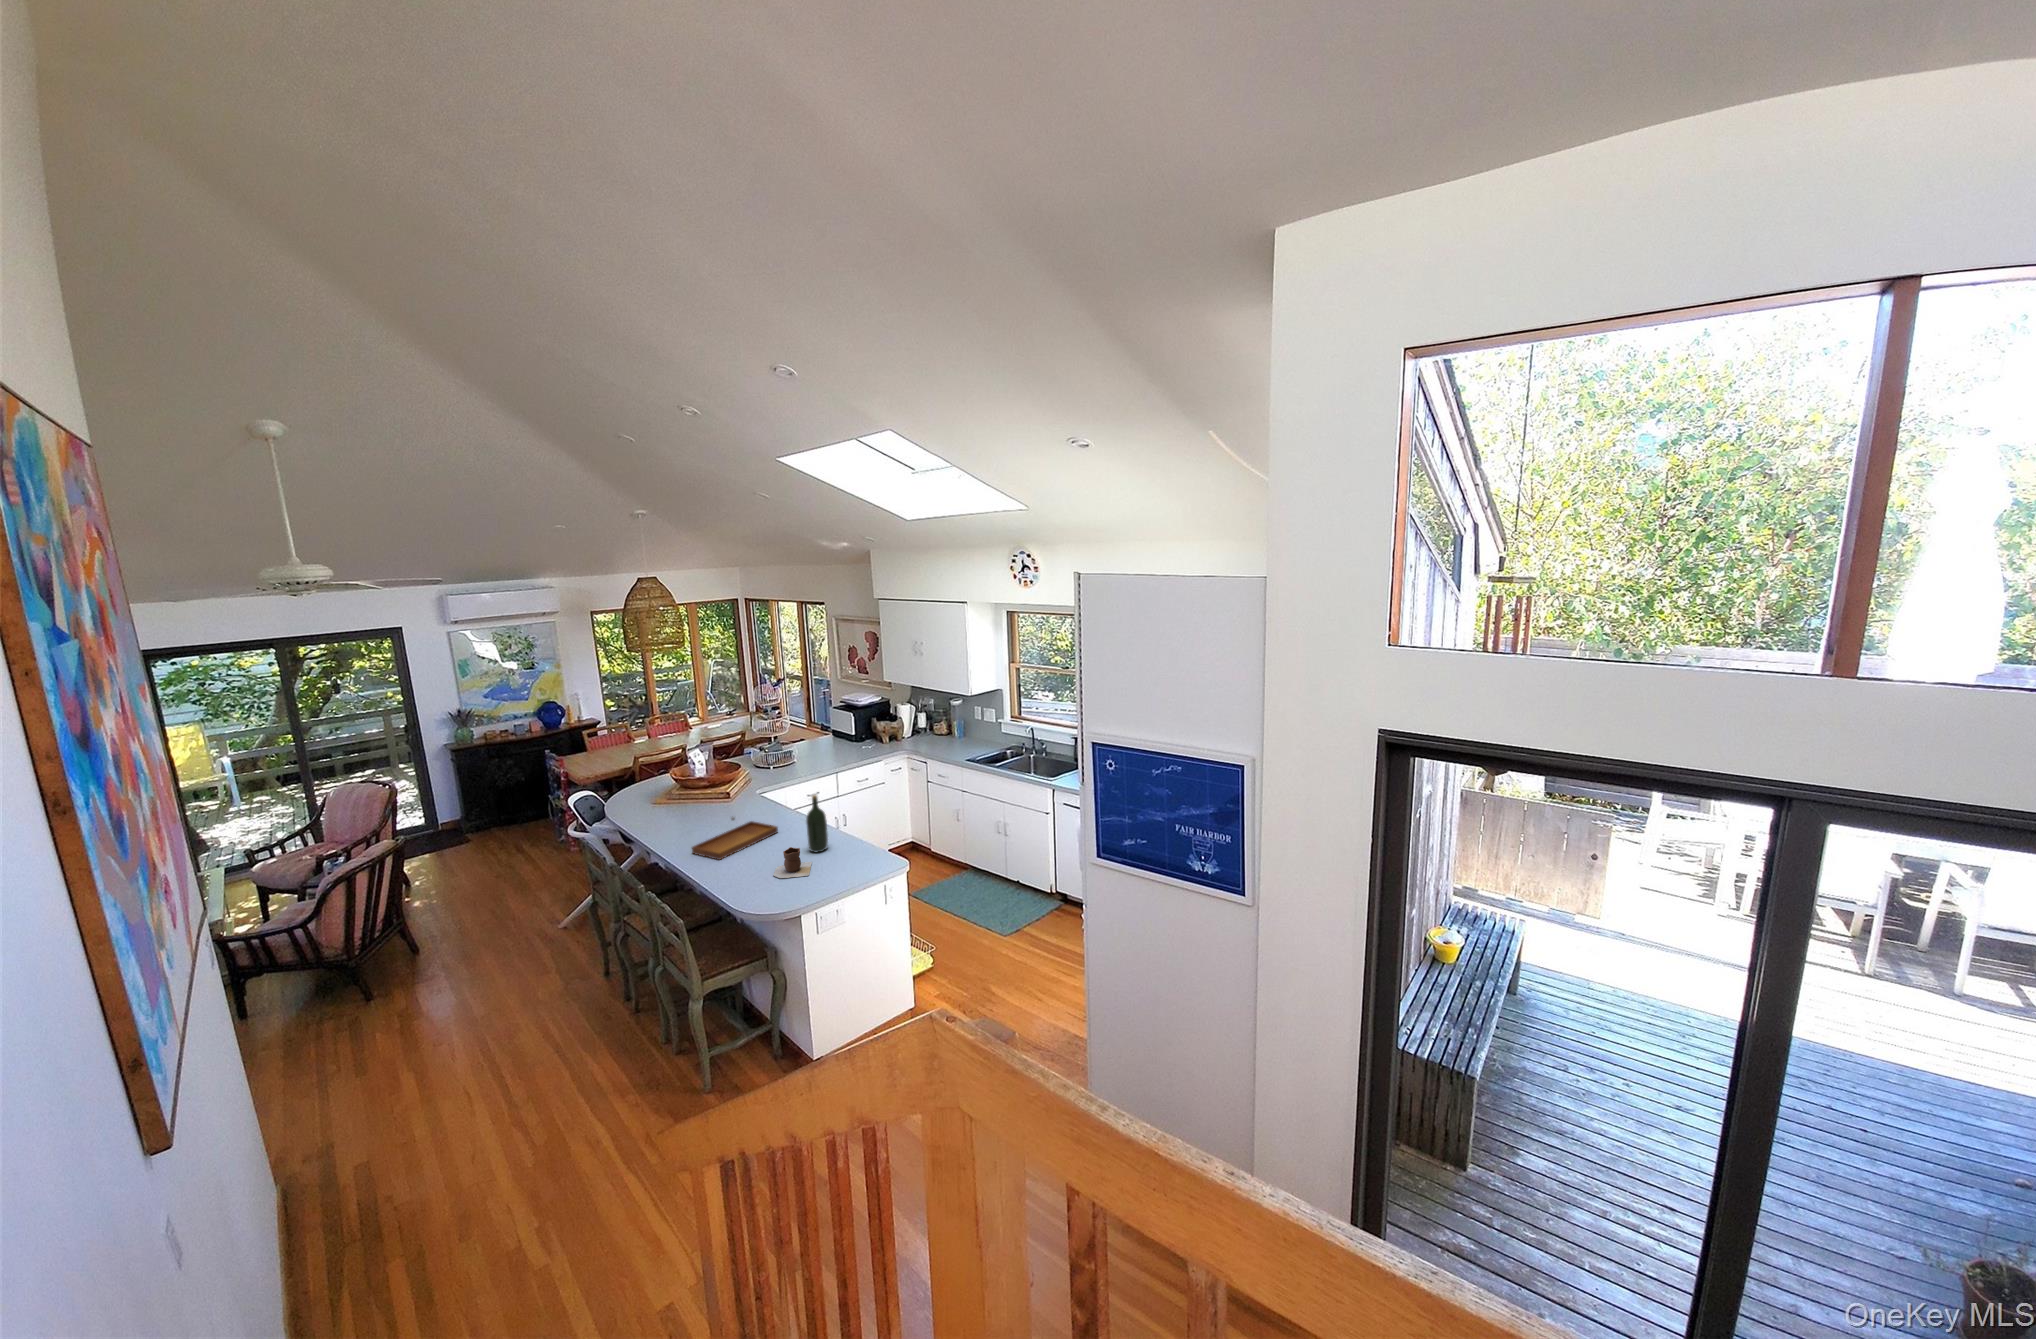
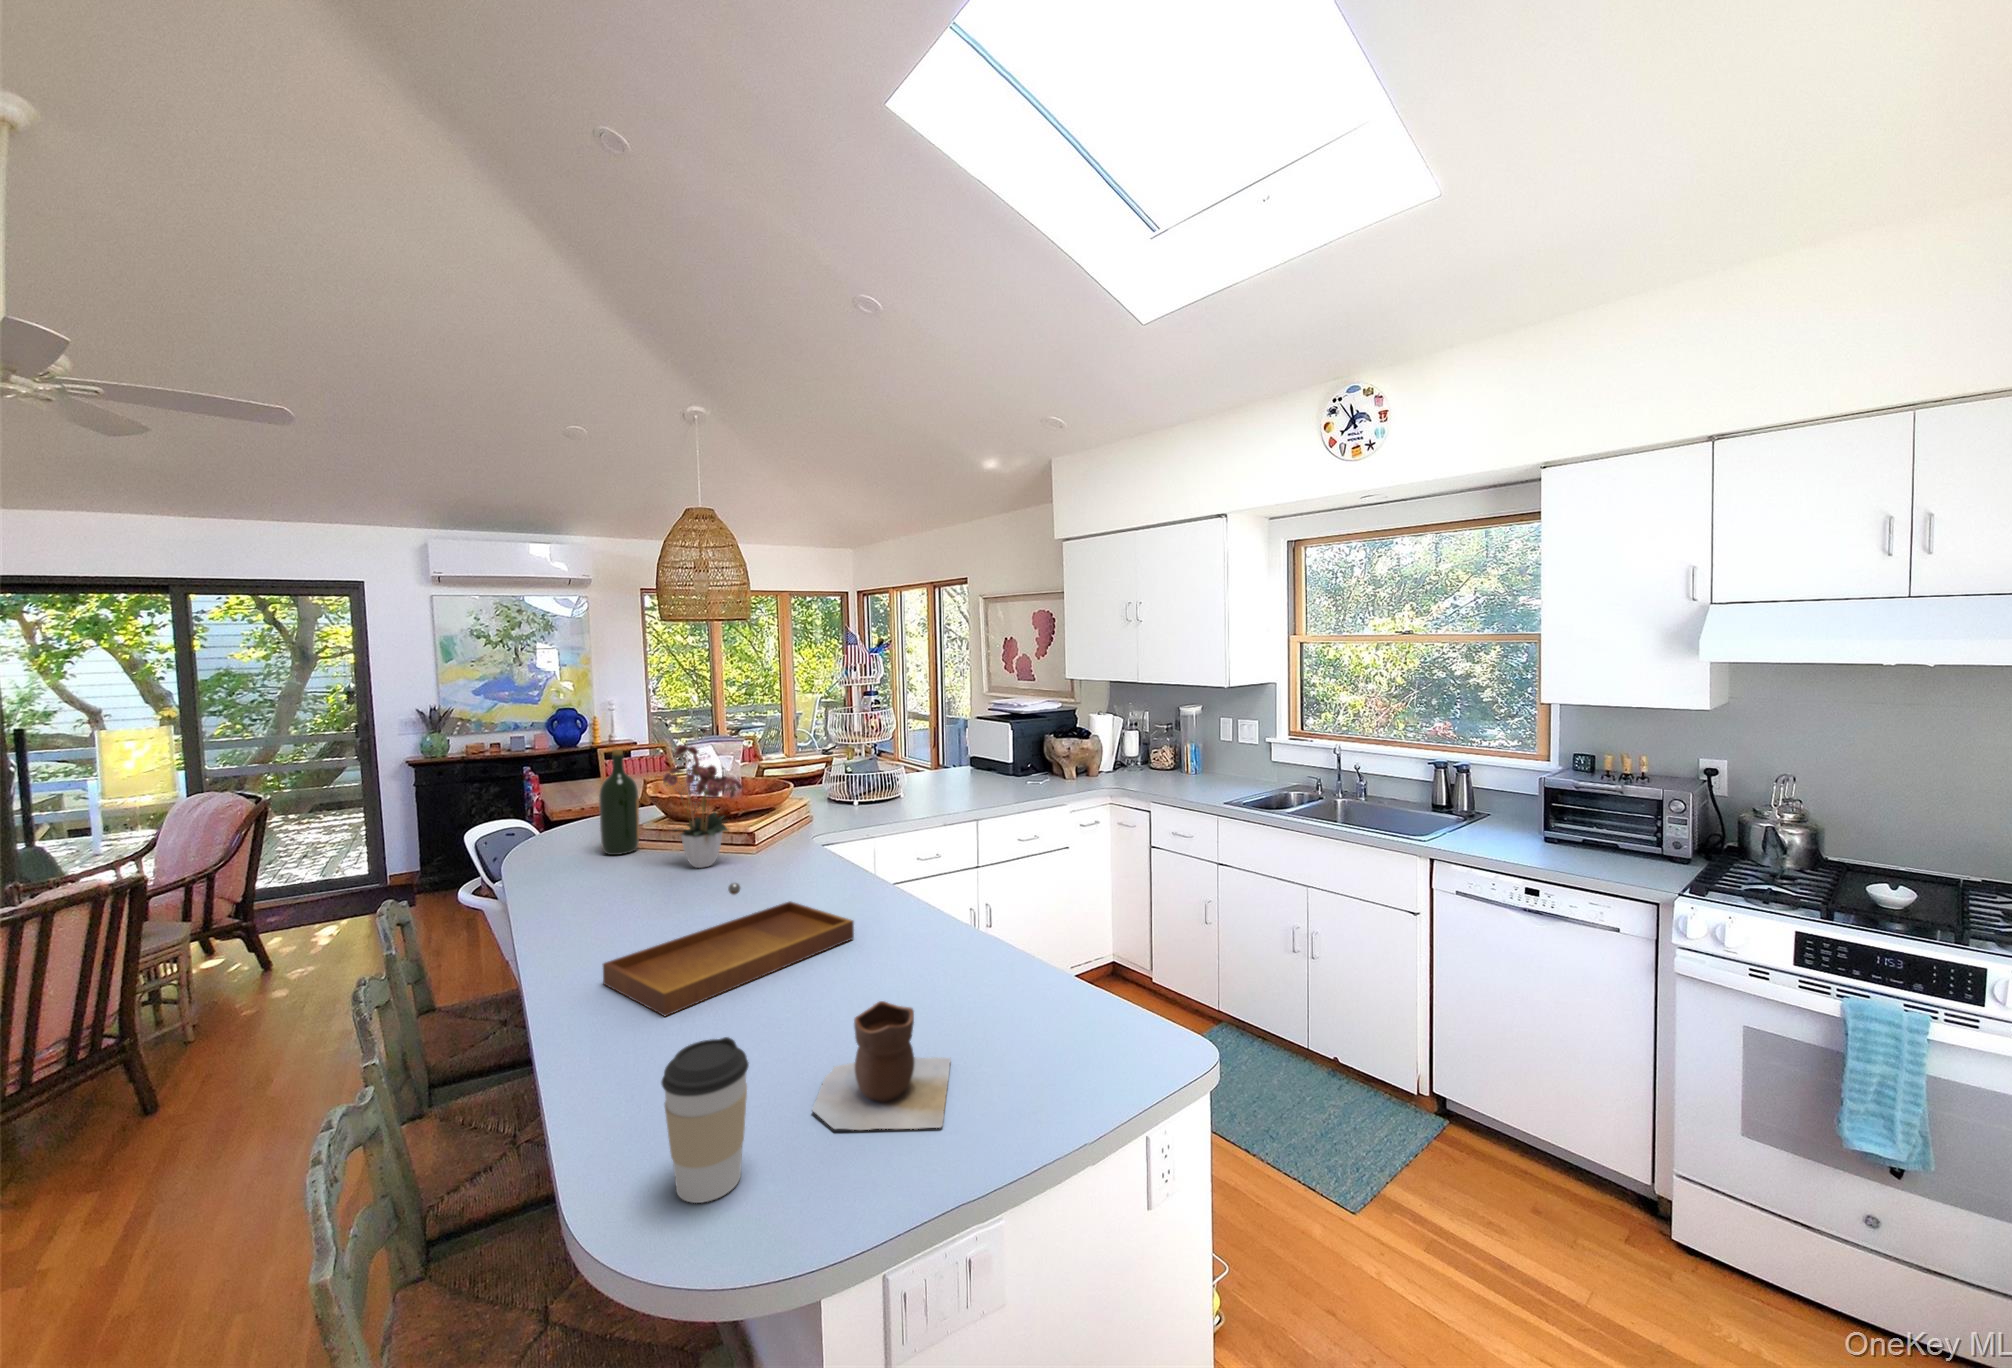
flower arrangement: none [681,754,723,809] -> present [663,745,742,868]
wine bottle: present [806,795,828,852] -> present [599,749,640,855]
coffee cup: none [738,856,758,893] -> present [661,1037,749,1203]

